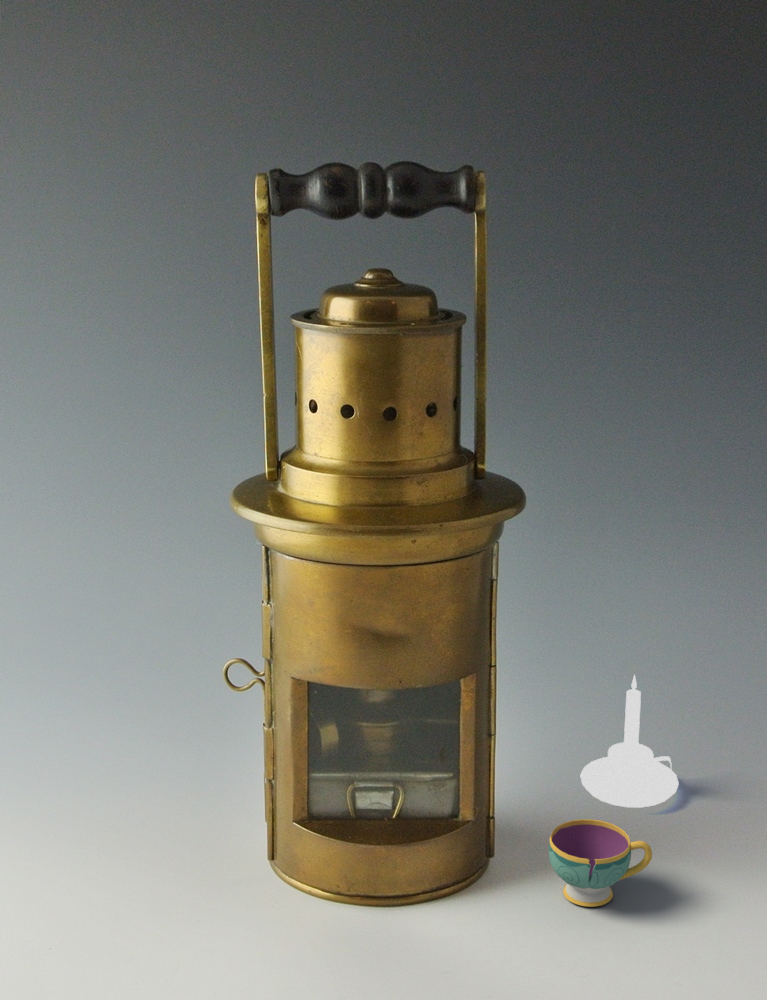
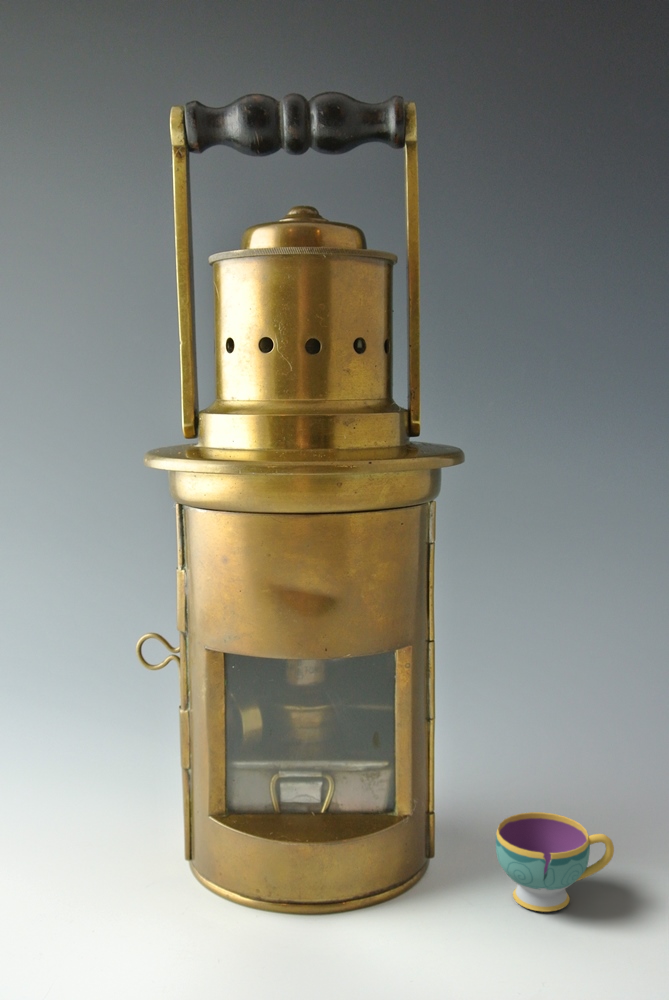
candle holder: present [581,675,679,807] -> none [523,664,629,808]

